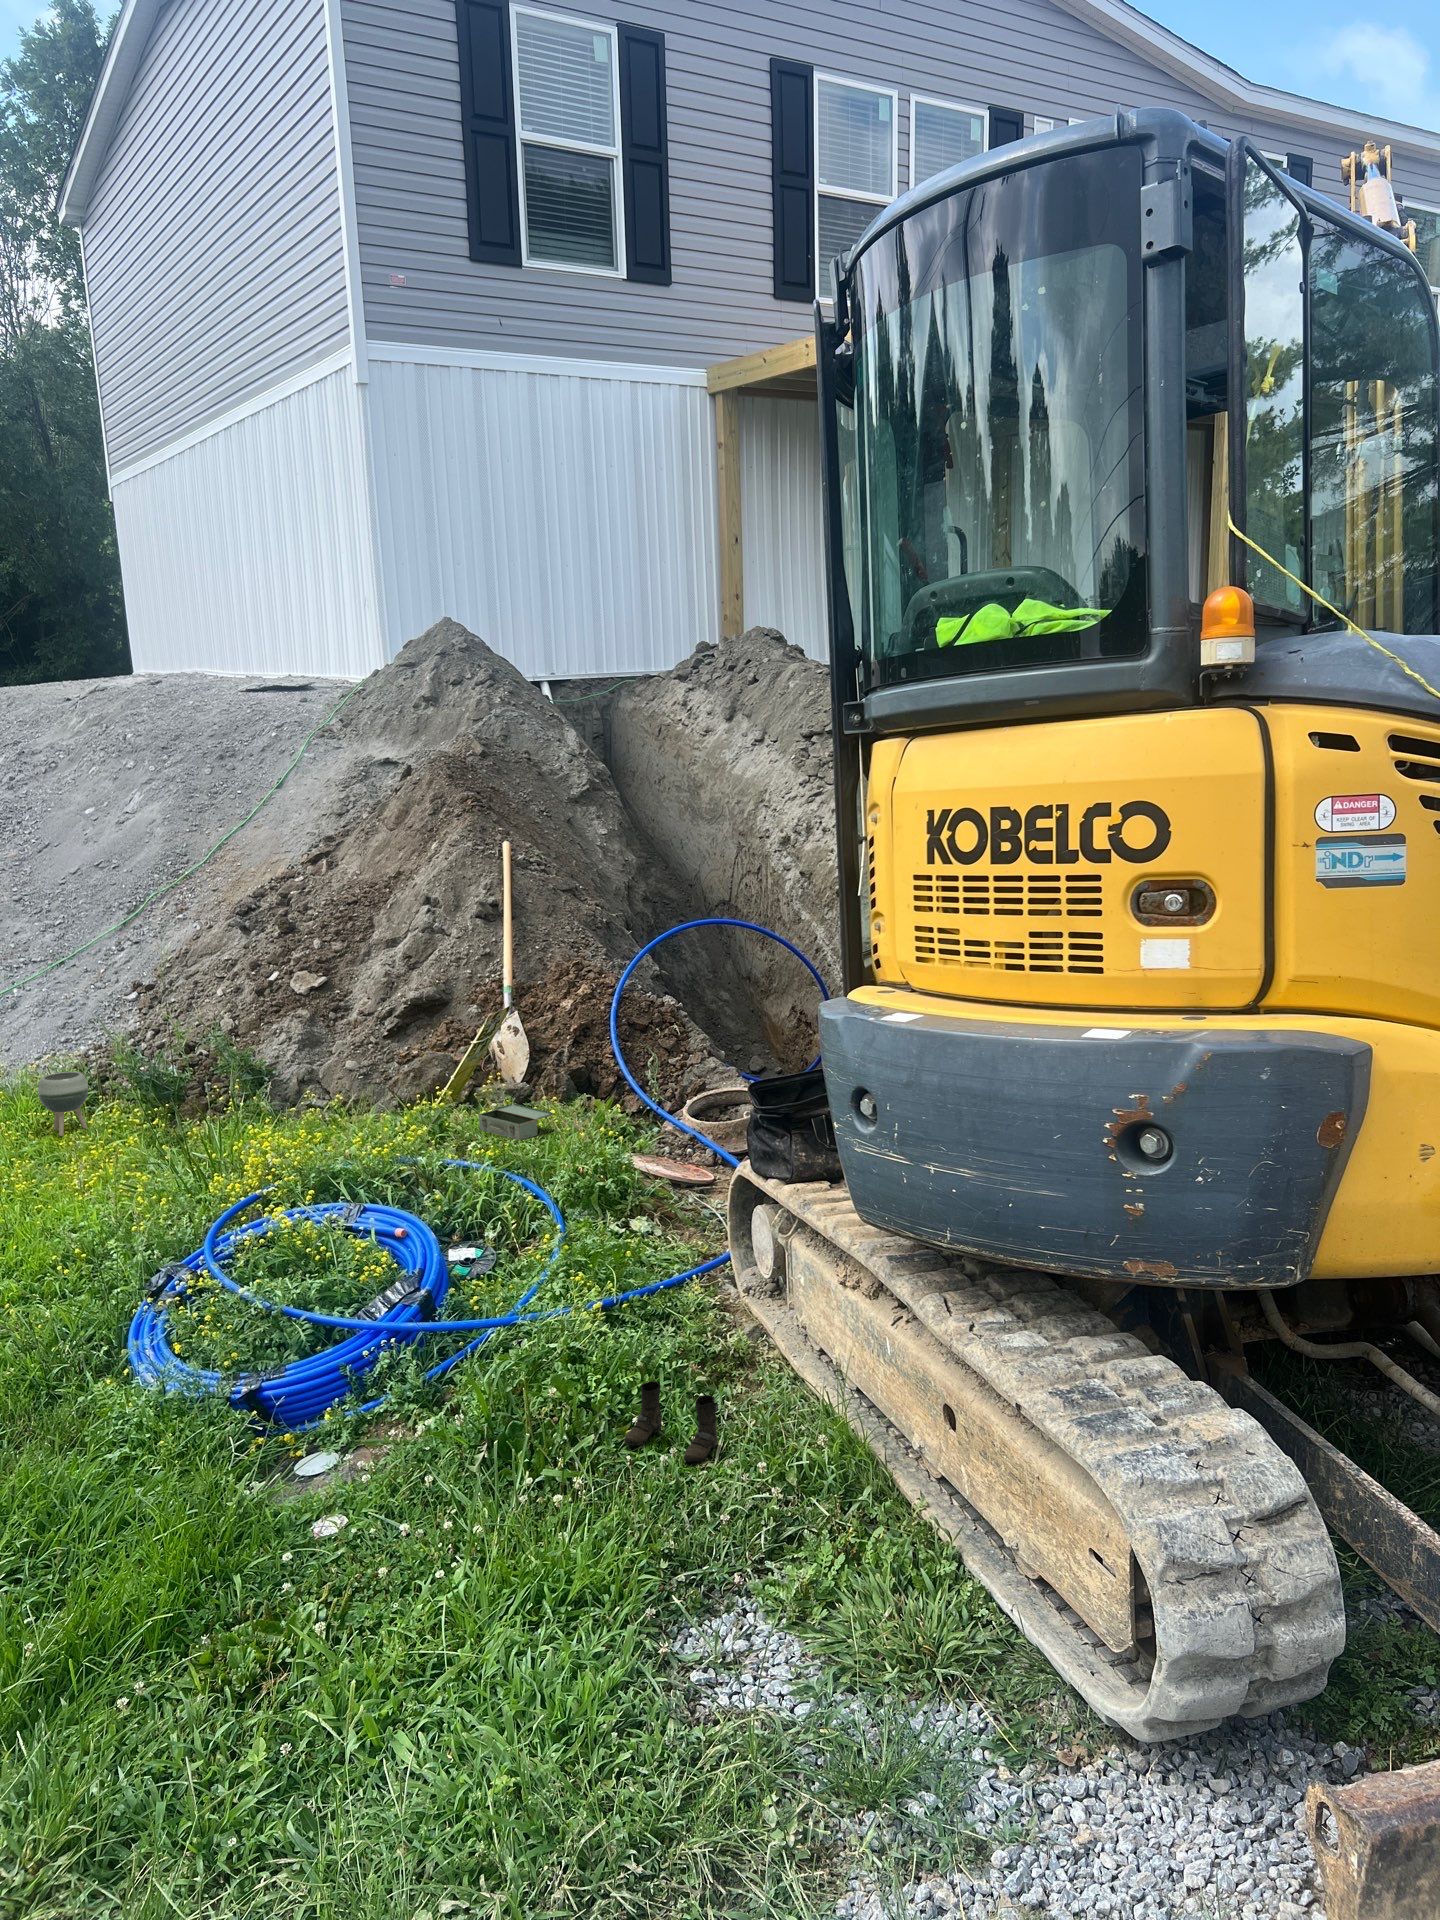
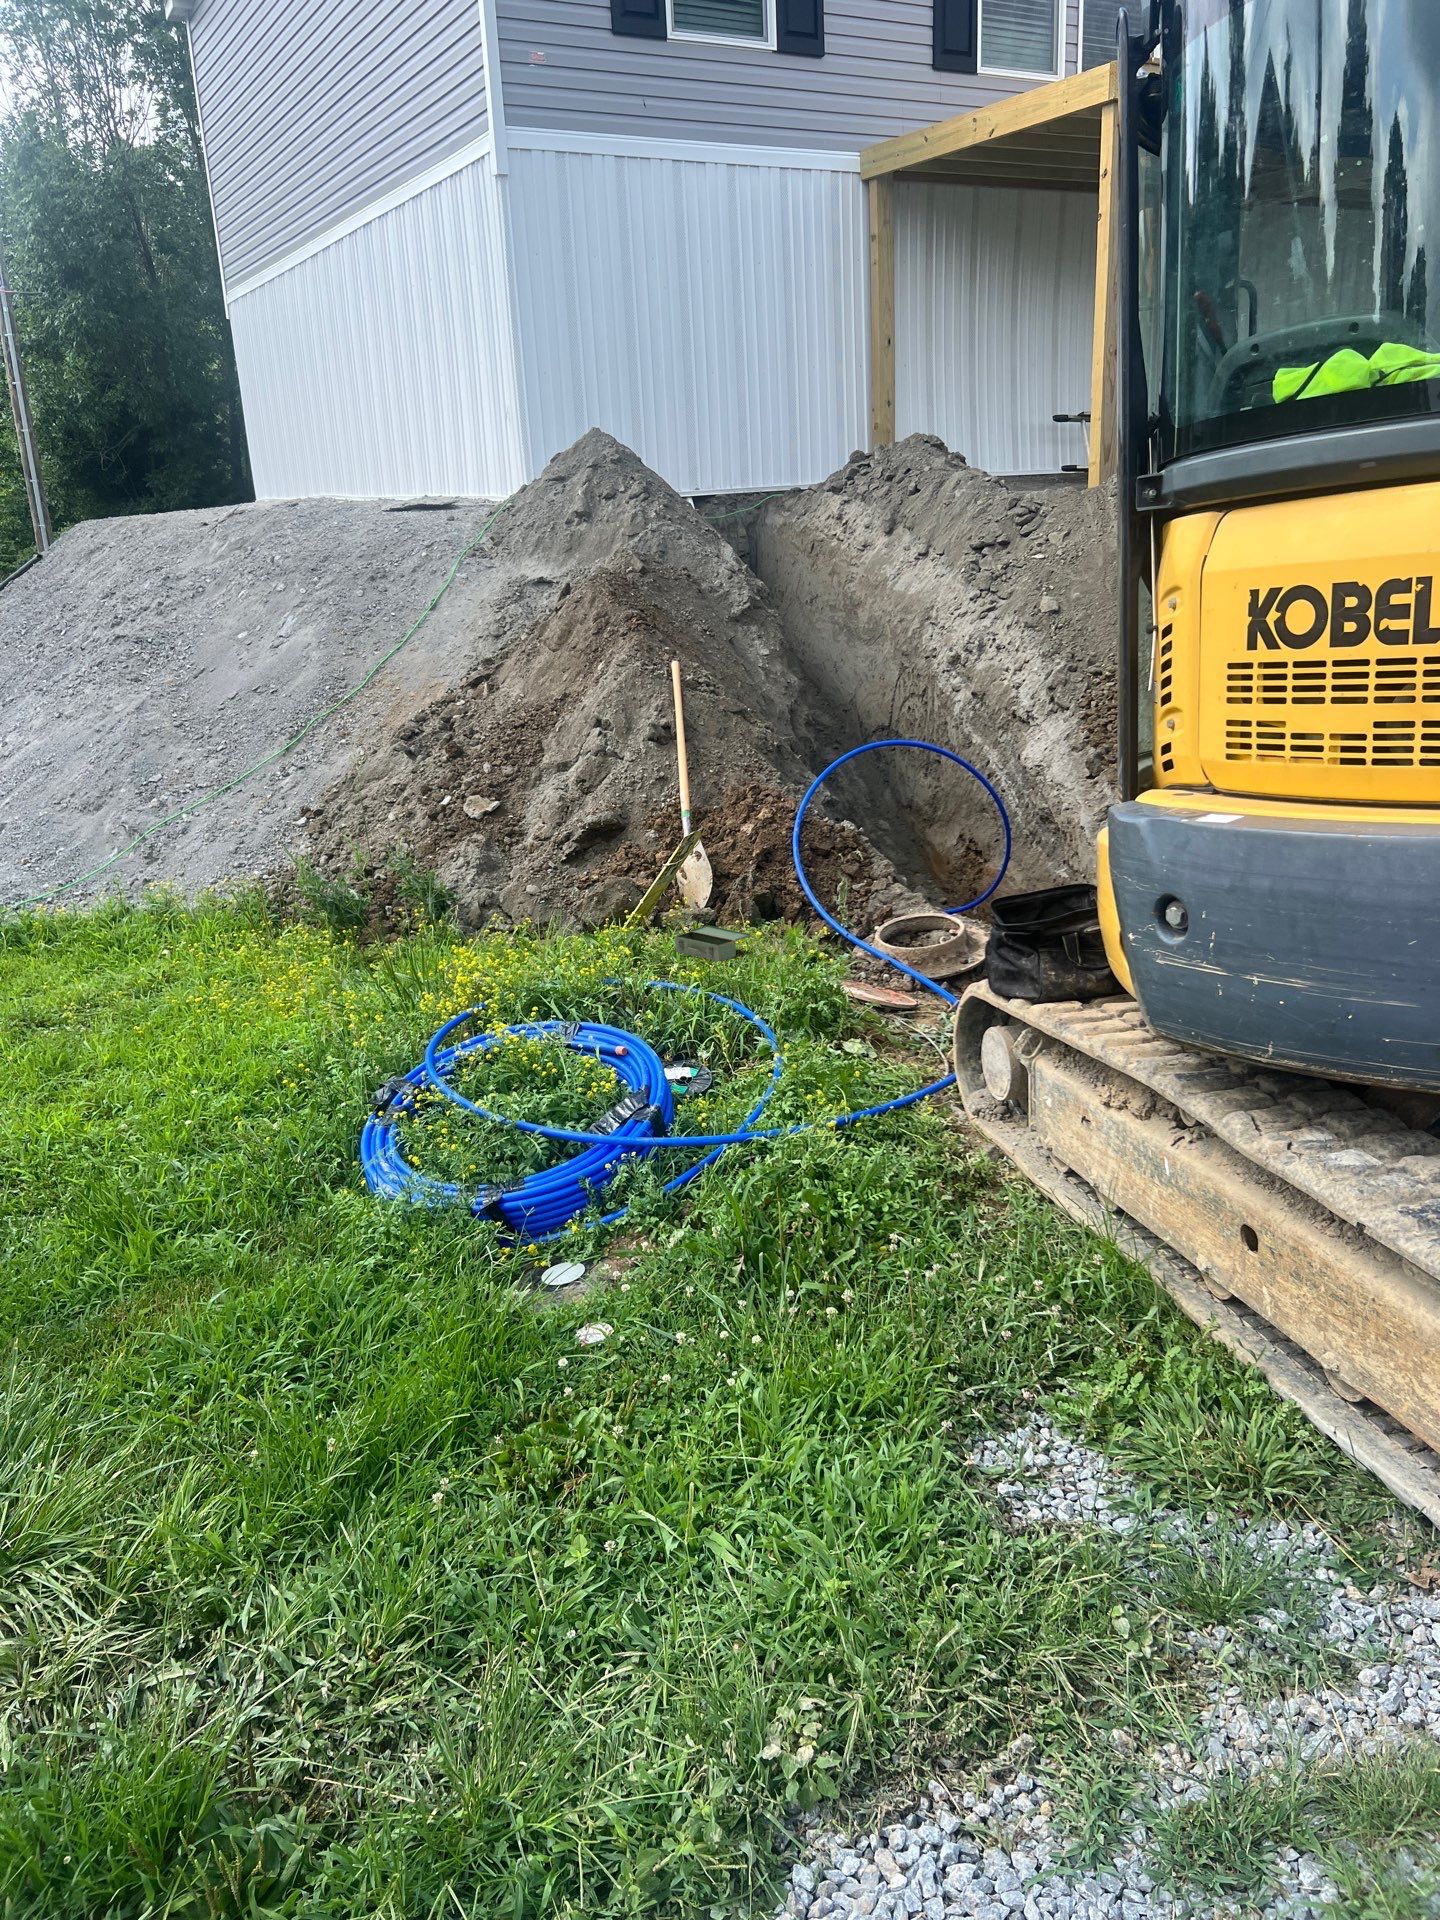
planter: present [38,1072,88,1136] -> none [230,898,278,961]
boots: present [624,1381,718,1462] -> none [884,1198,982,1278]

